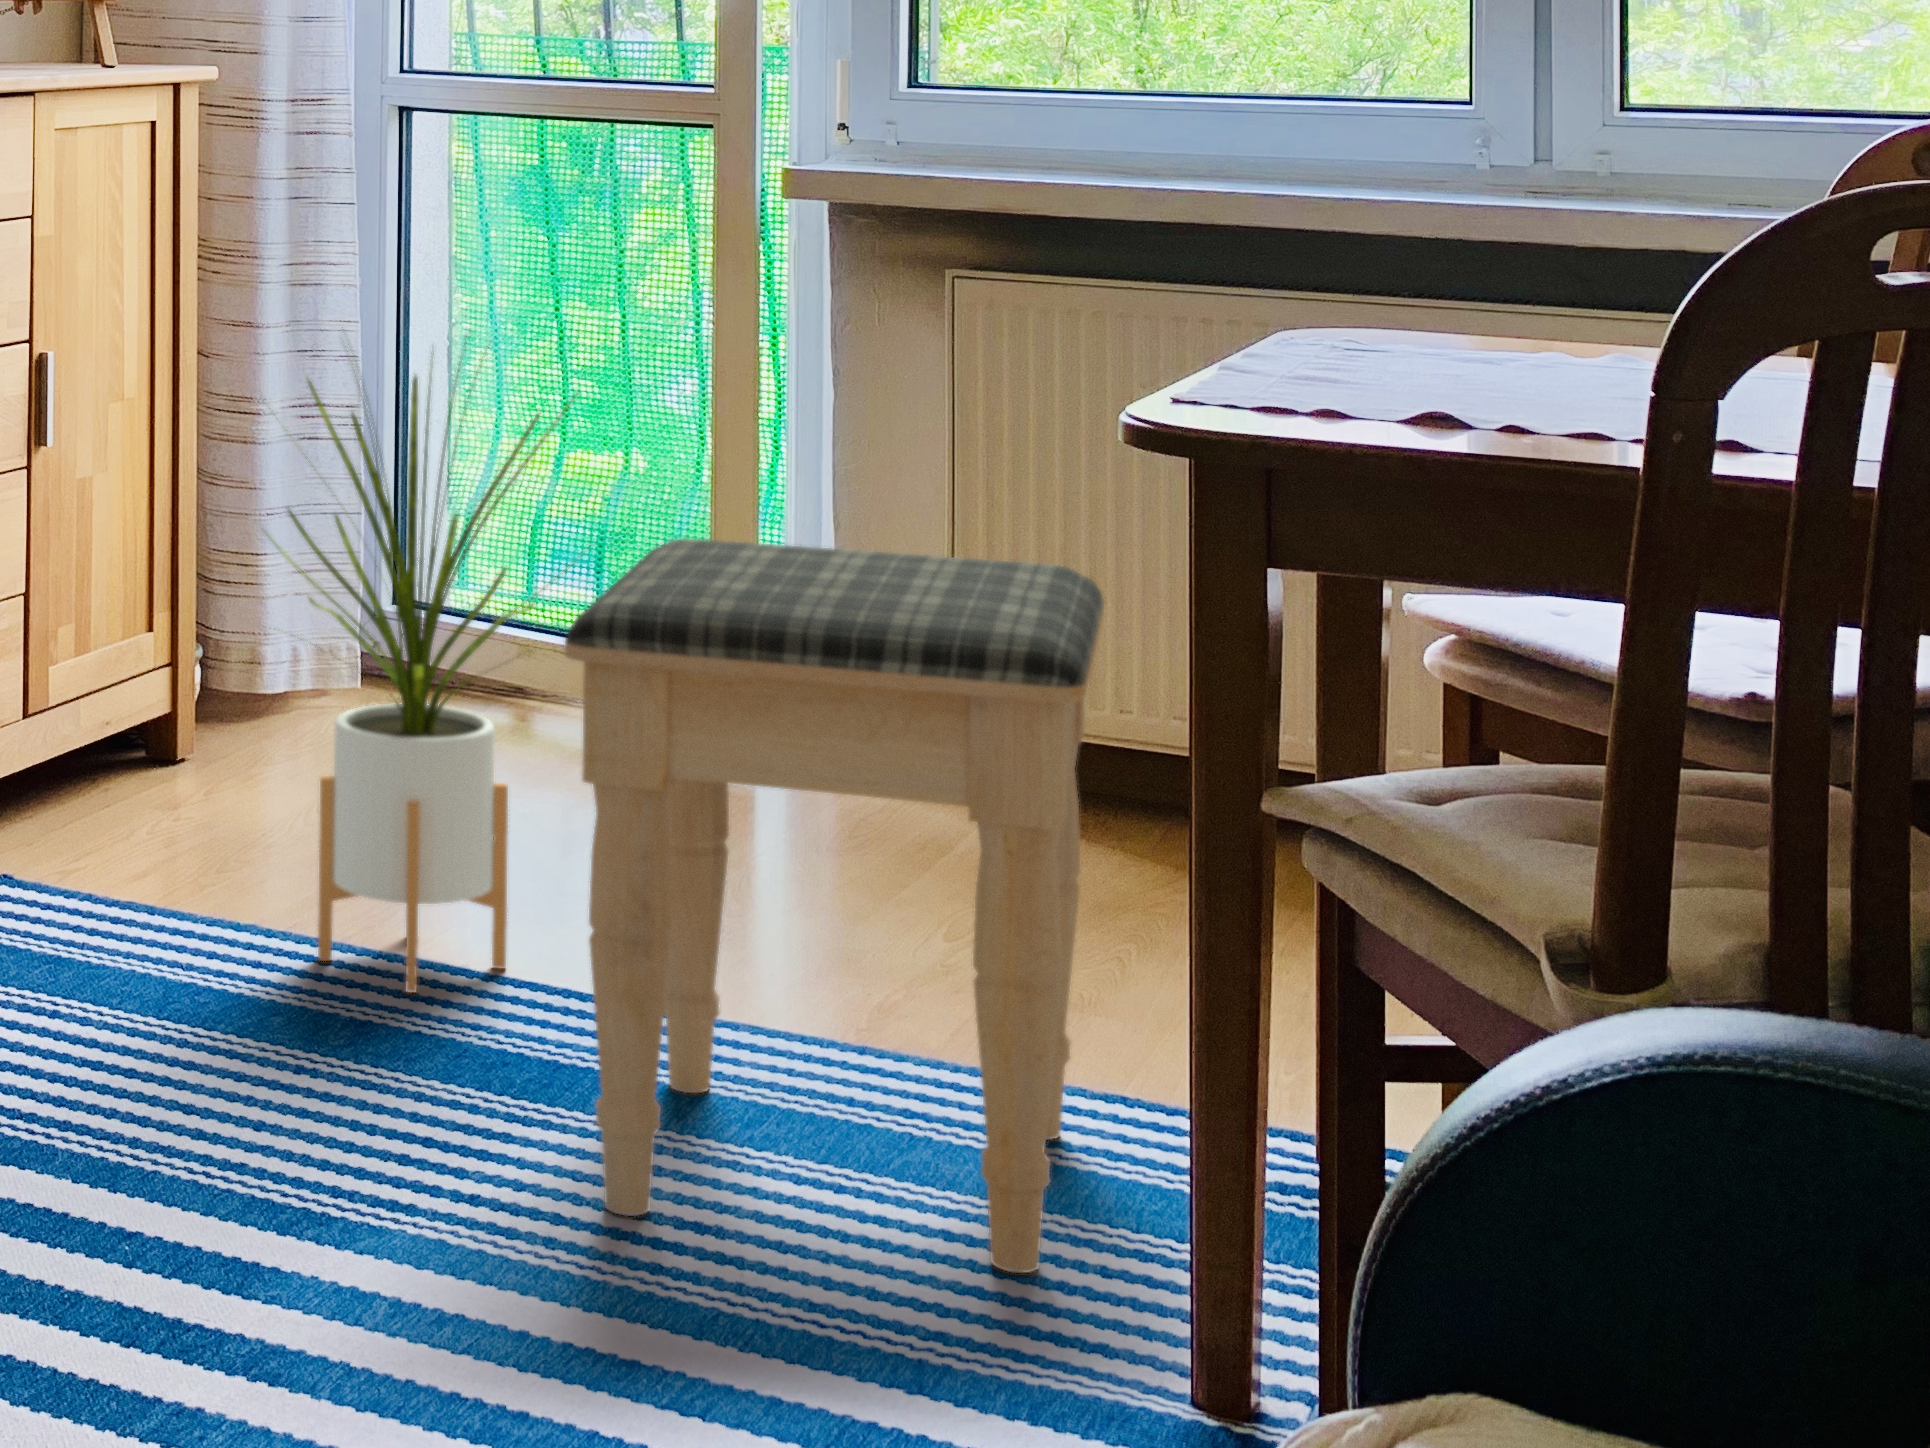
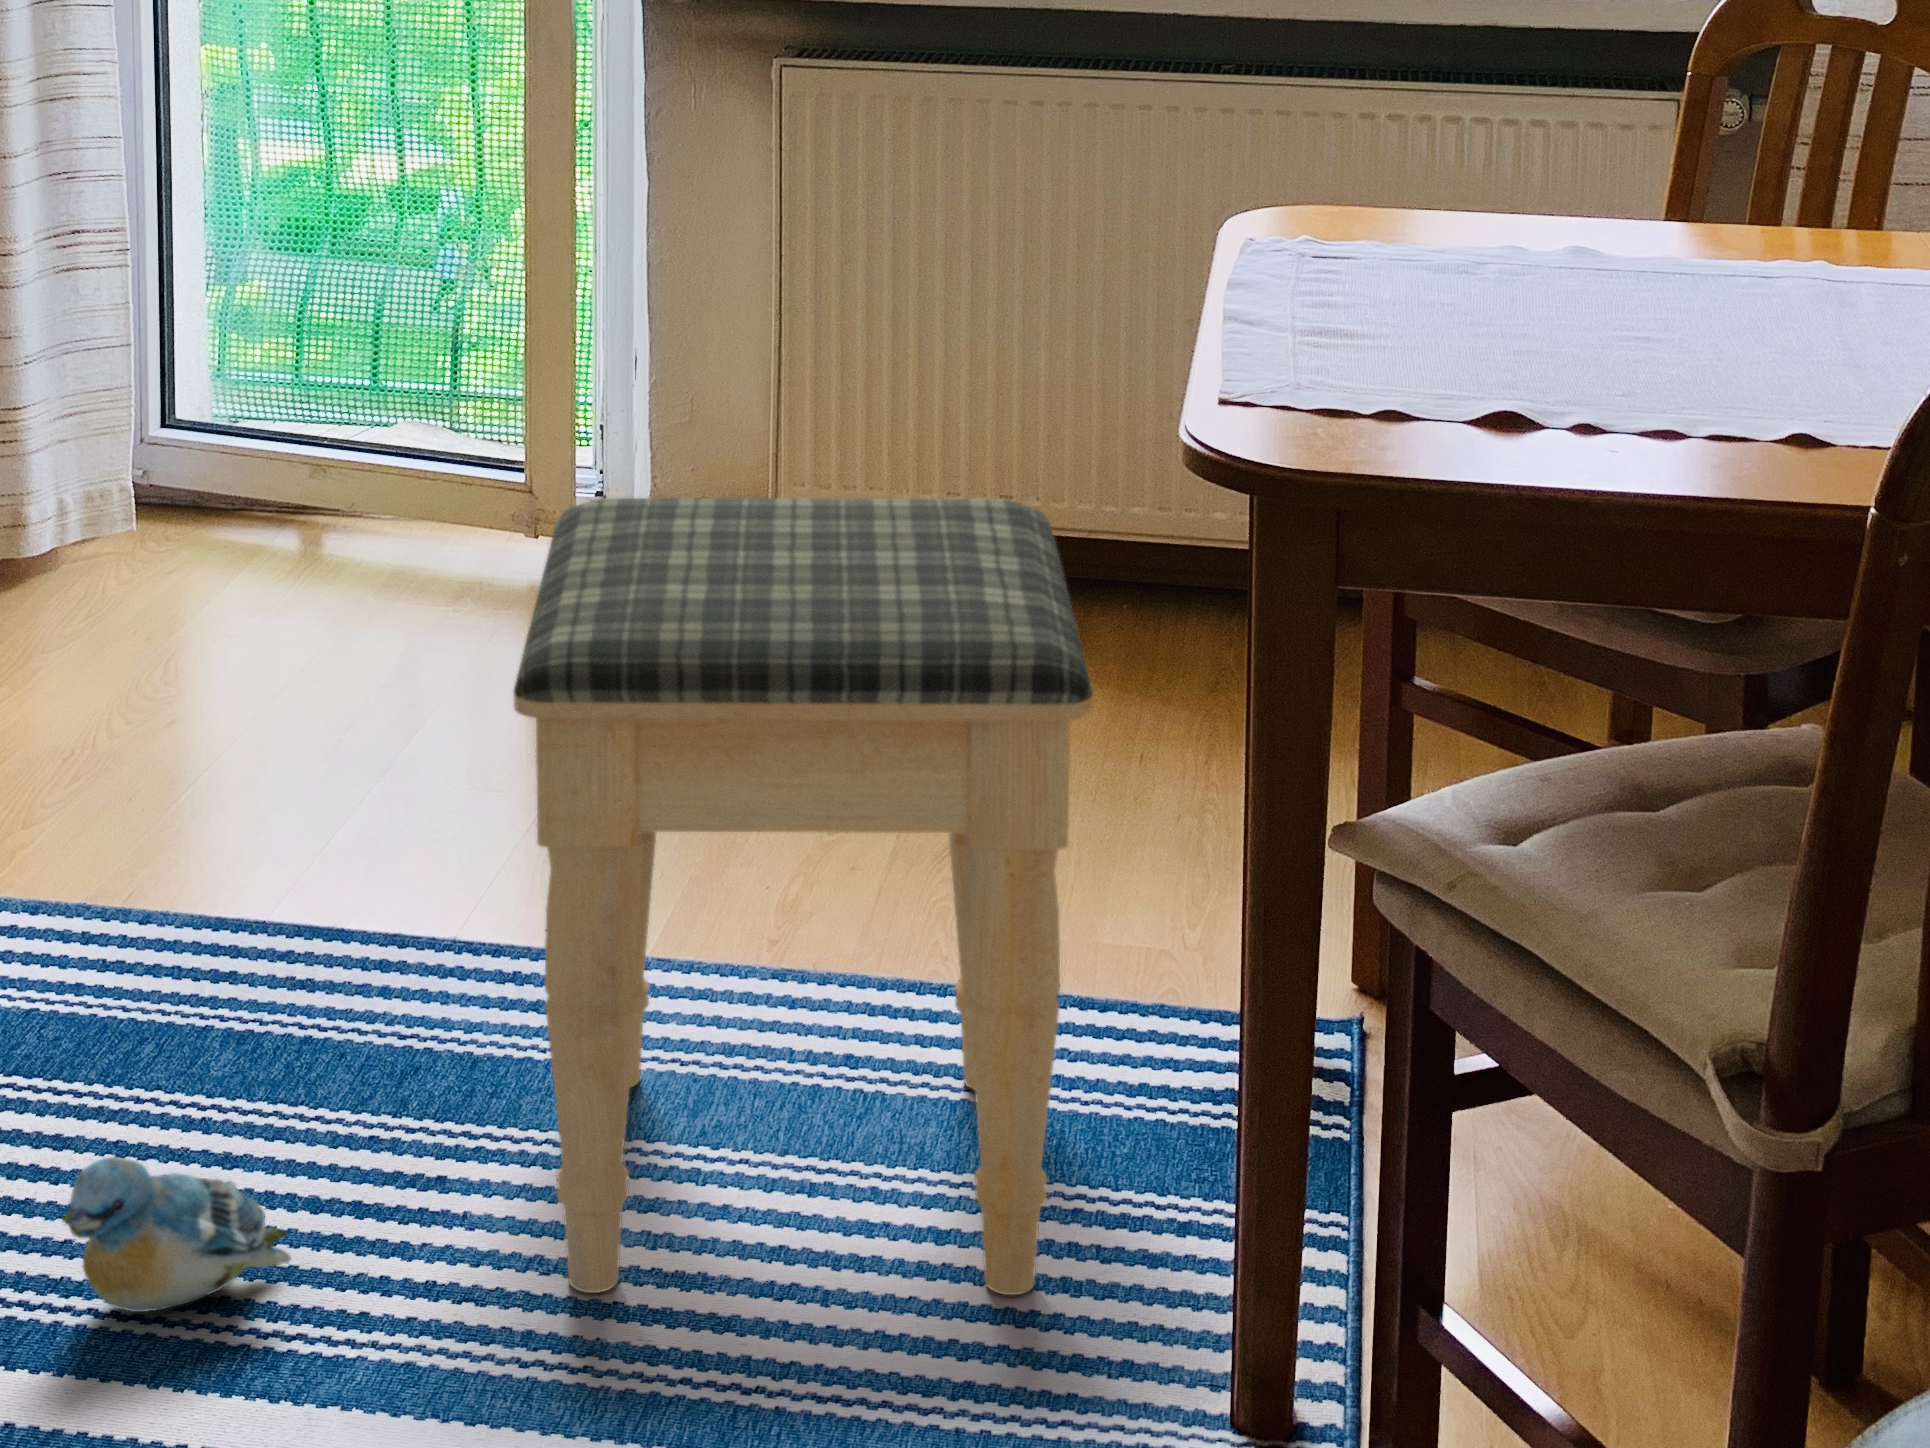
house plant: present [269,329,571,993] -> none [65,233,467,991]
plush toy: none [171,1025,366,1169] -> present [62,1157,291,1312]

